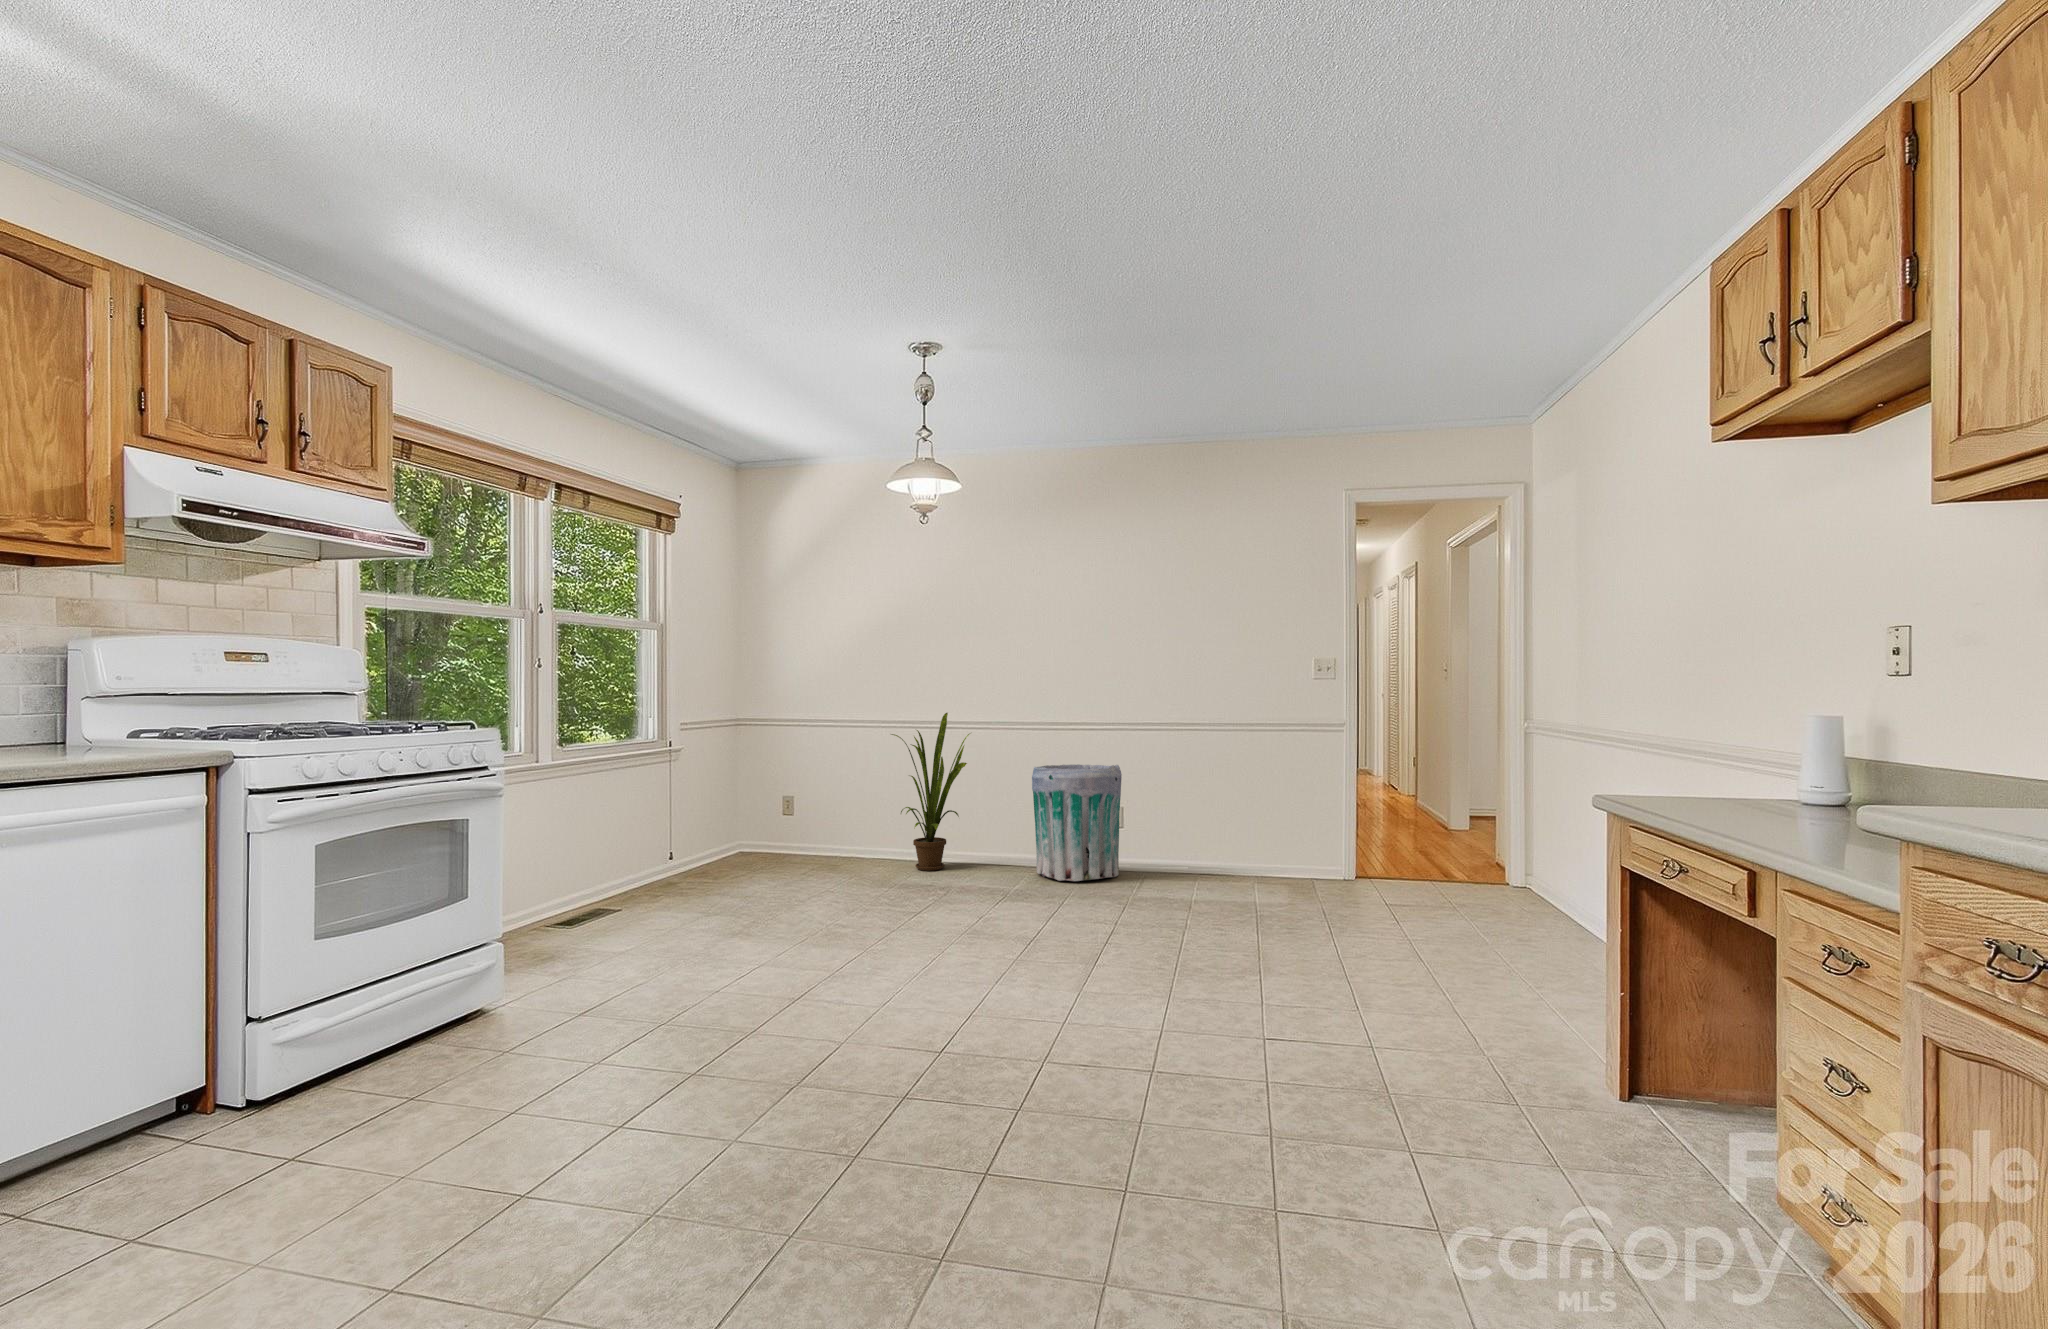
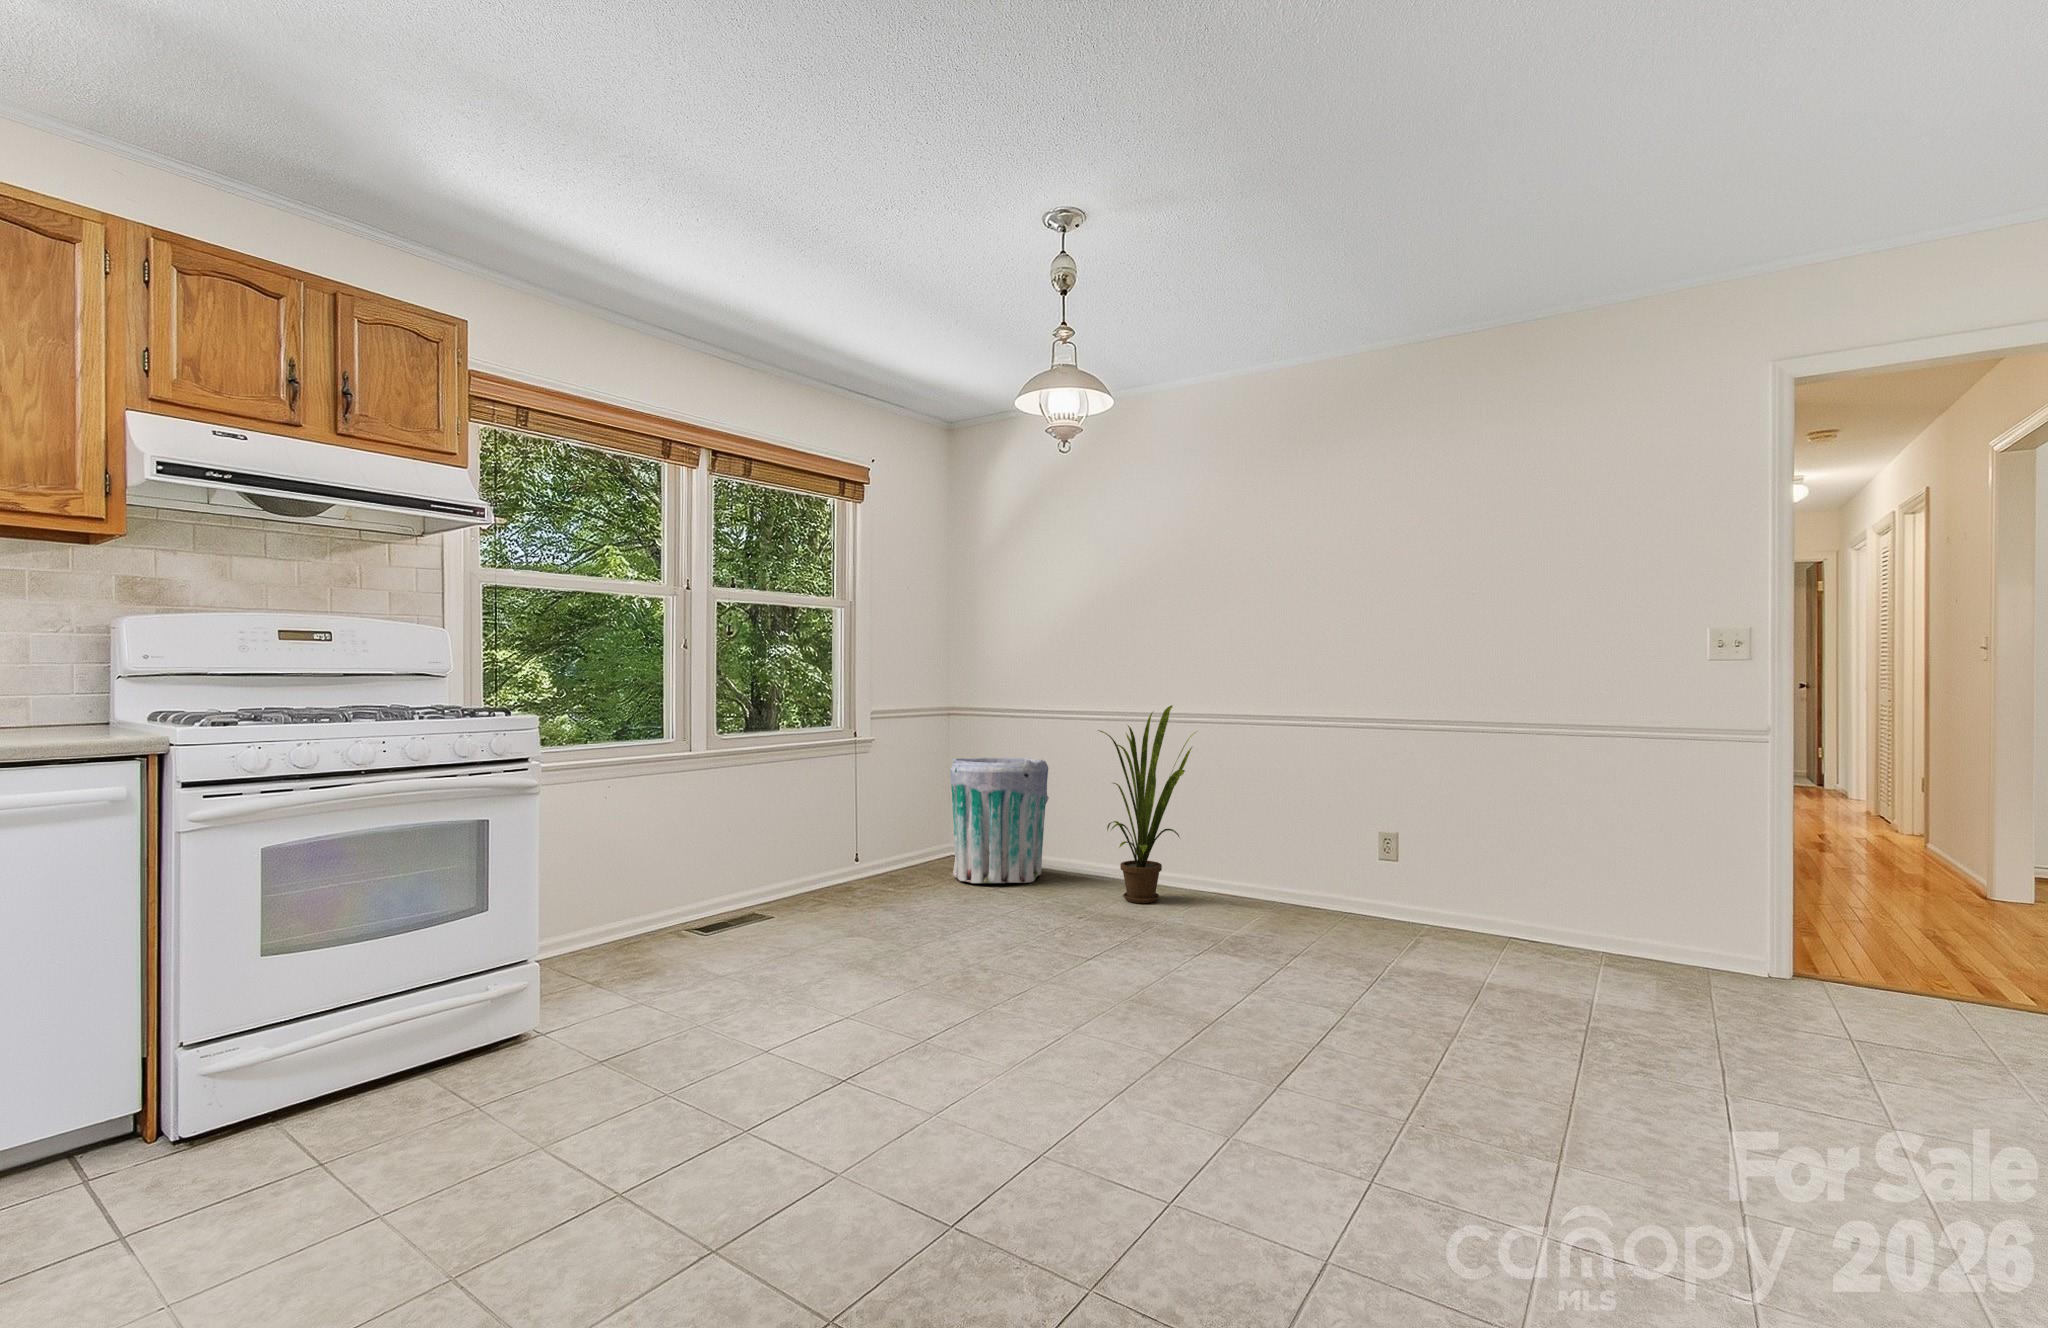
trash can: present [1032,764,1122,881] -> present [950,757,1049,883]

